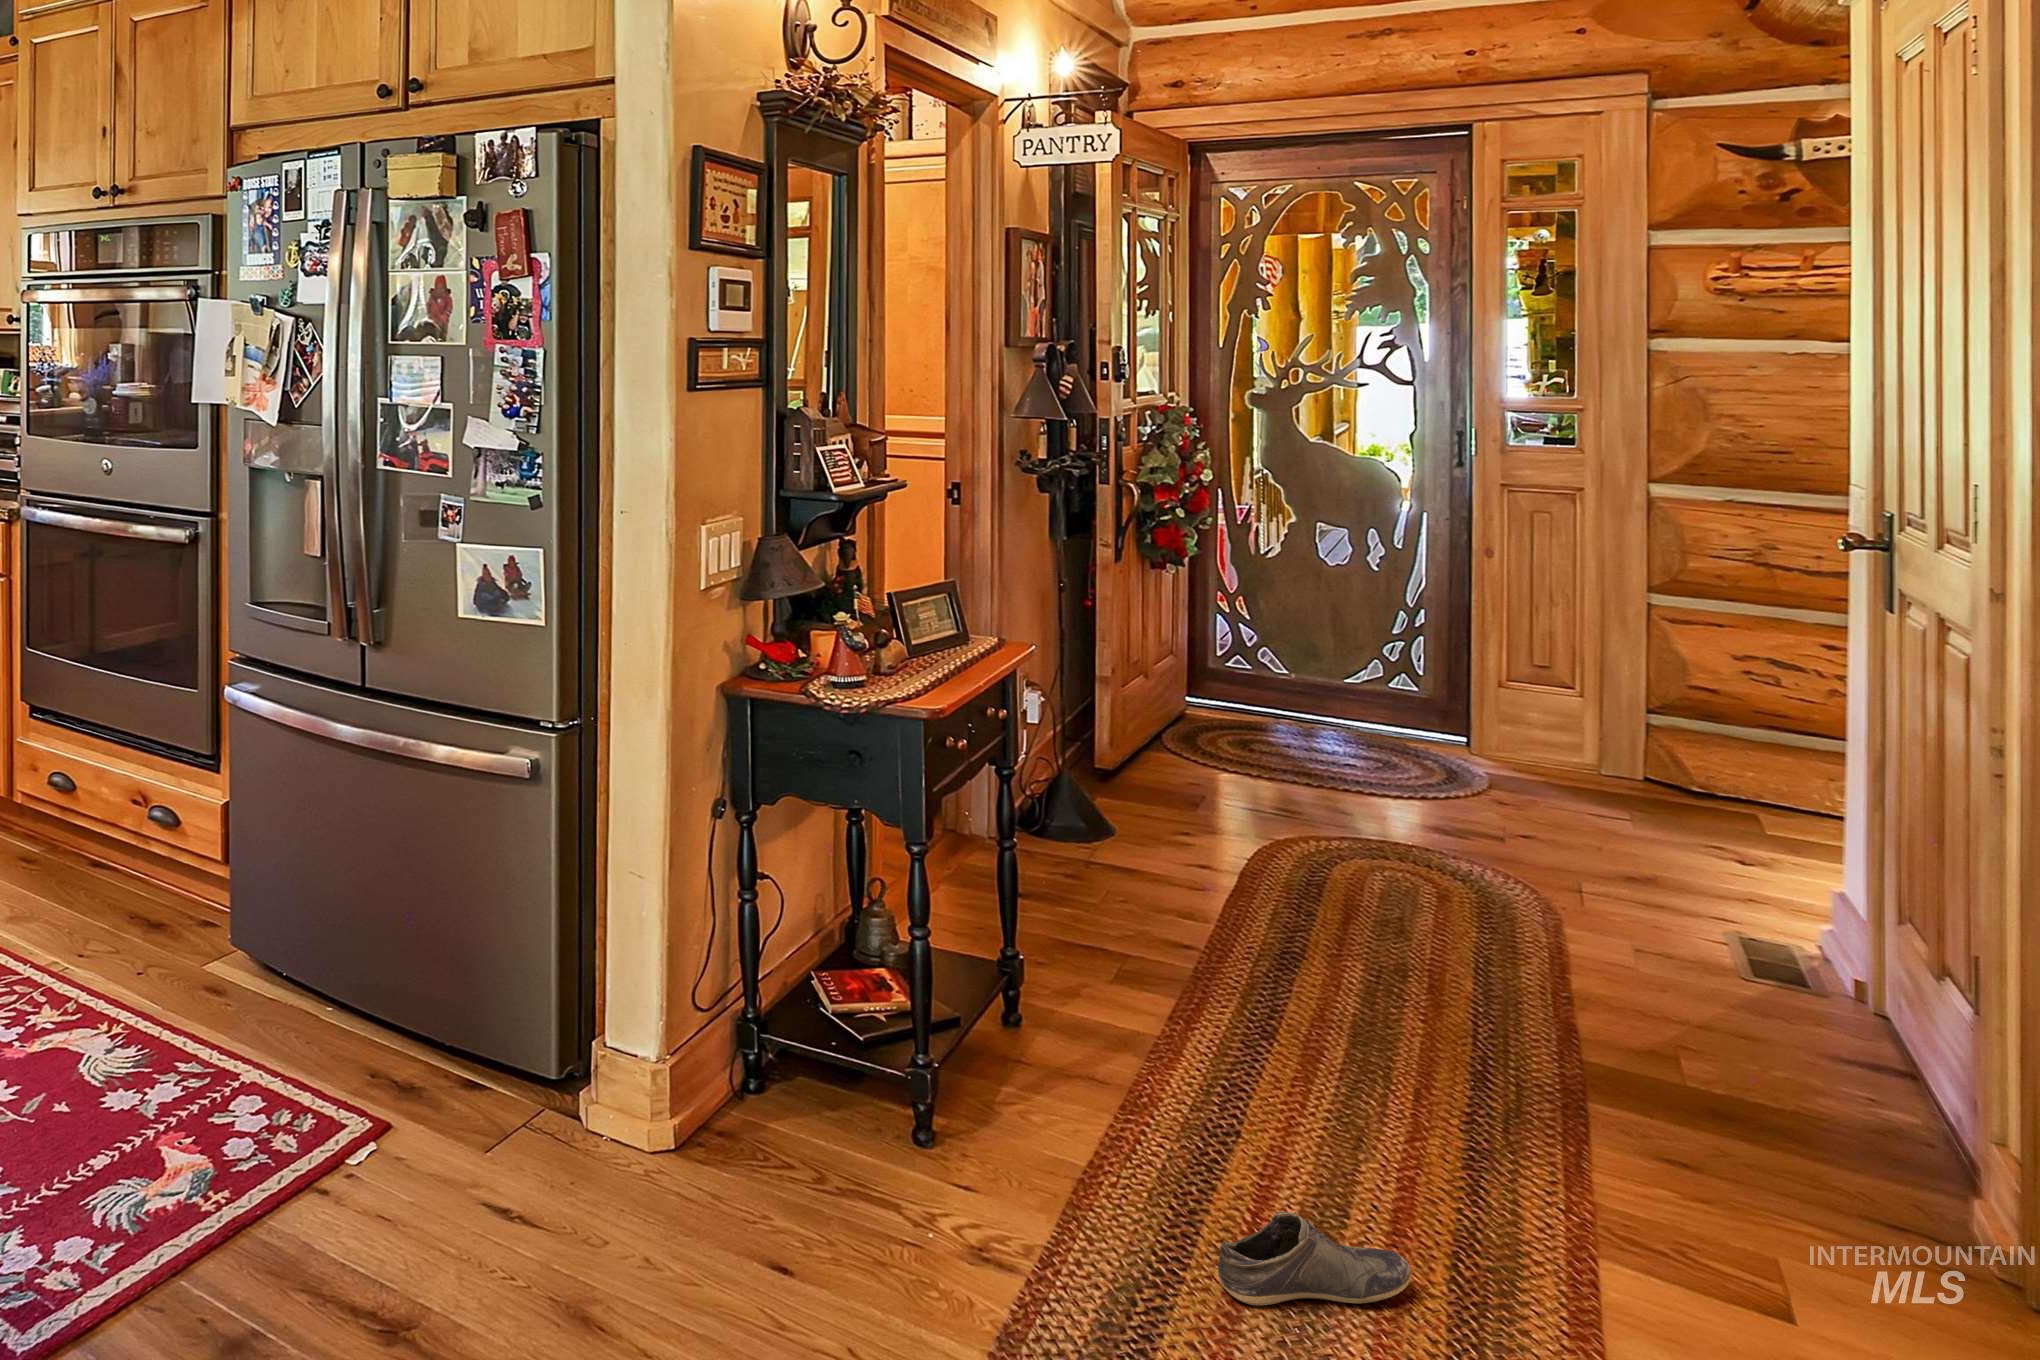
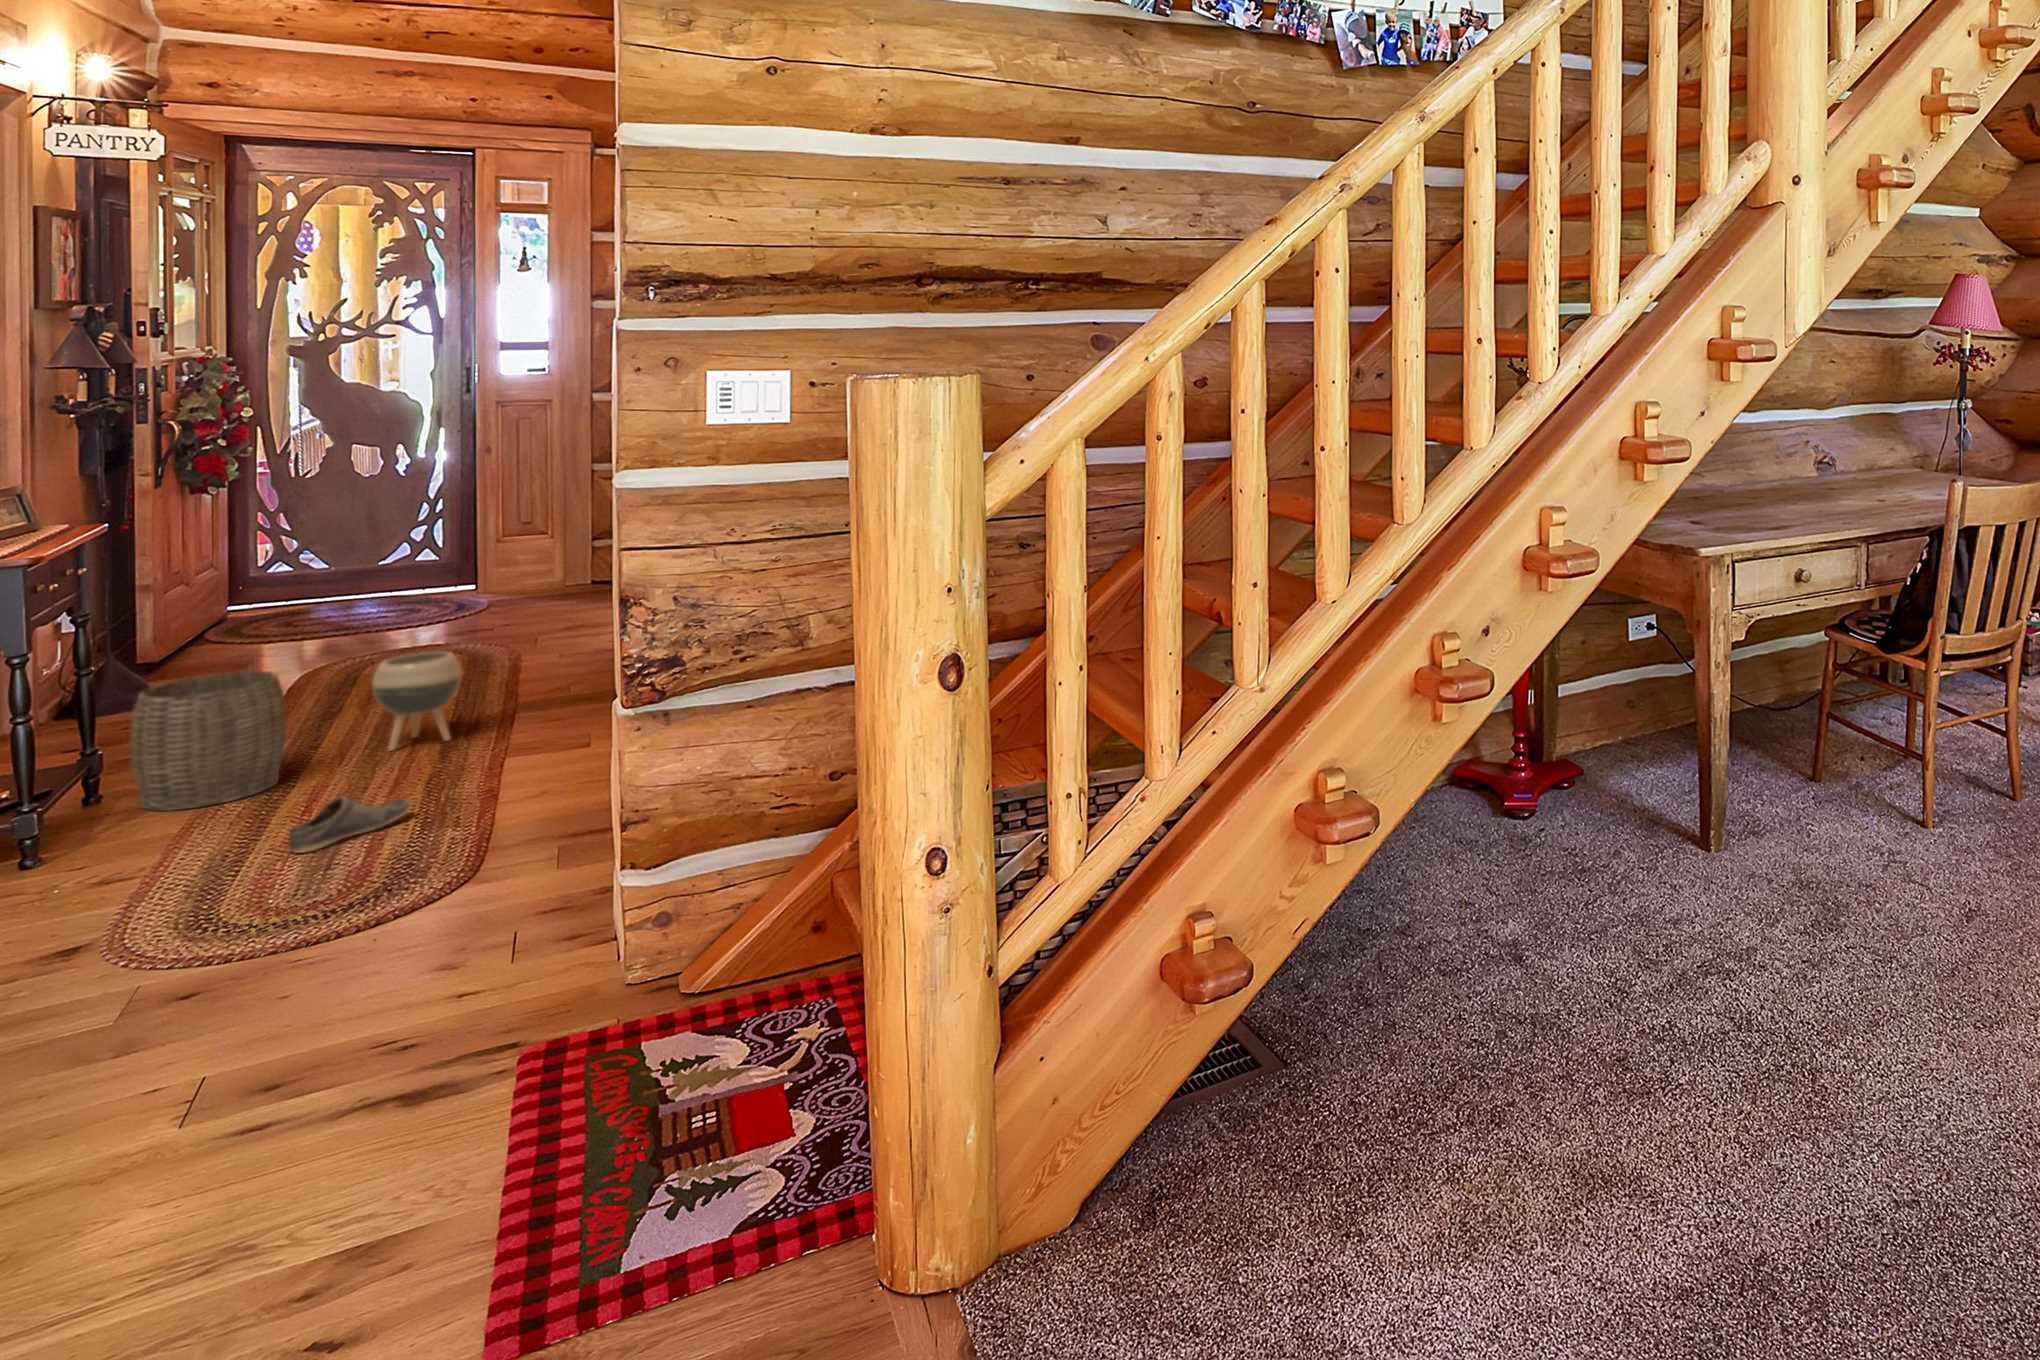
woven basket: none [1053,861,1228,1082] -> present [130,671,286,811]
planter: none [1342,907,1478,1087] -> present [372,651,462,751]

